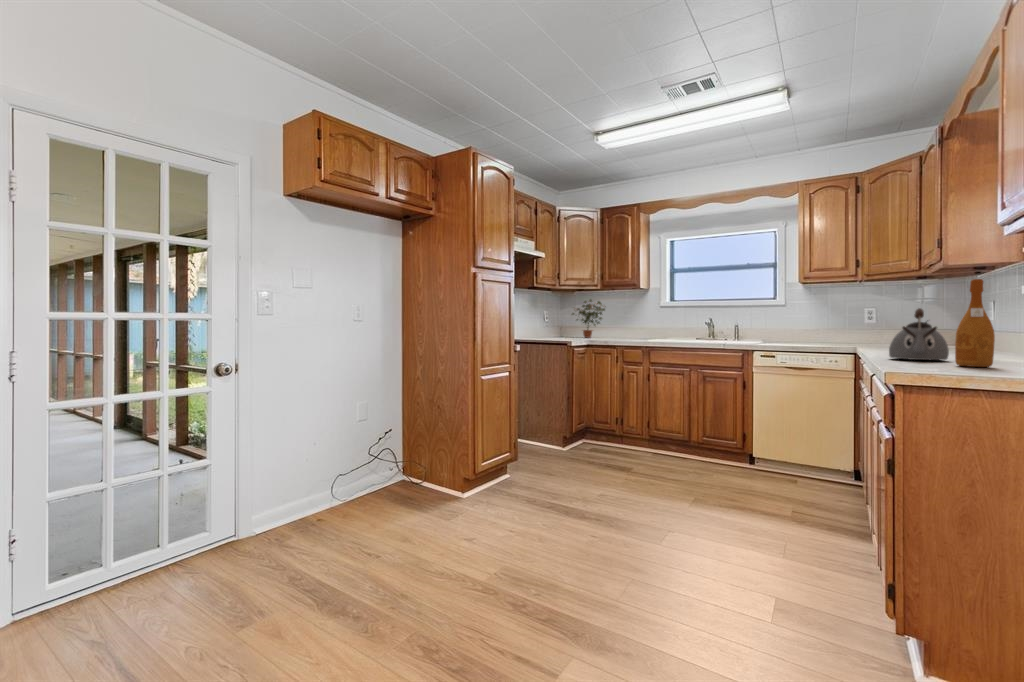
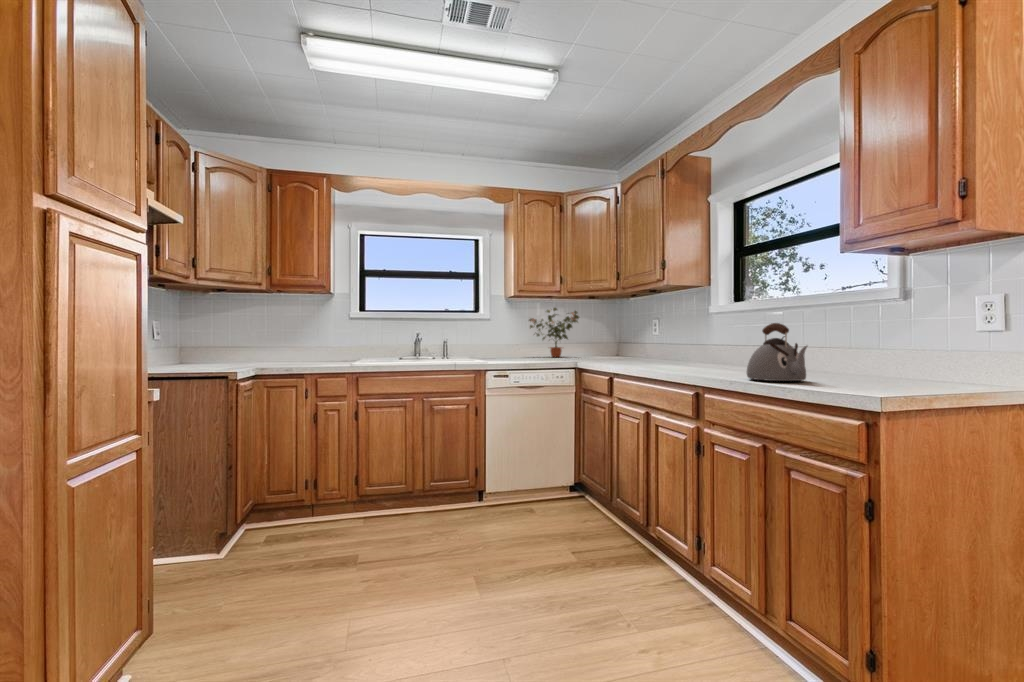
wine bottle: present [955,279,995,367] -> none [859,291,898,389]
potted plant: present [572,300,605,338] -> present [529,308,579,357]

